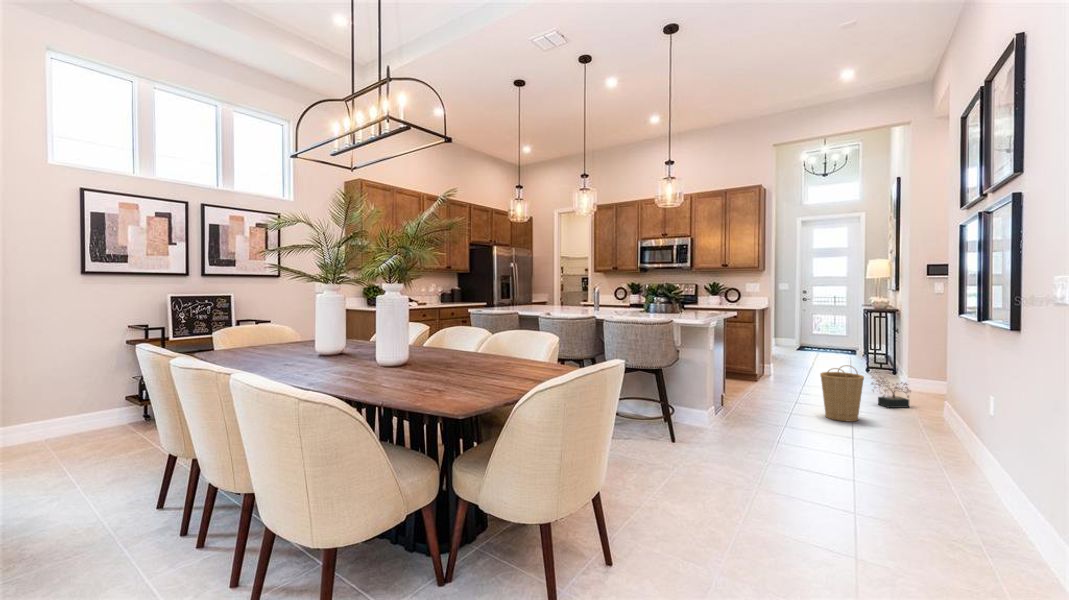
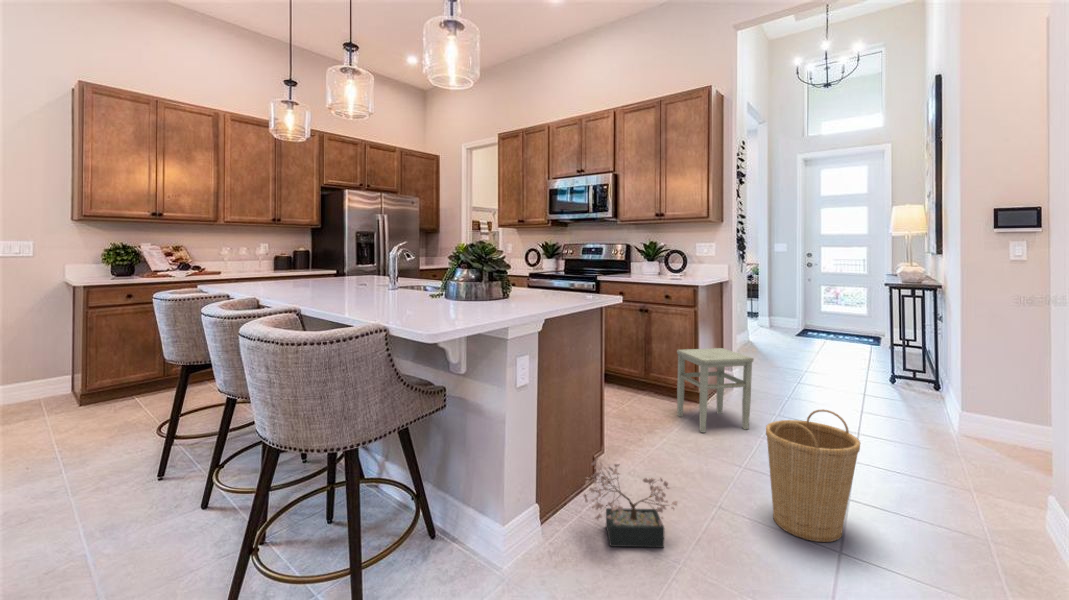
stool: none [750,347,797,394] -> present [677,348,753,432]
decorative plant: present [871,376,911,408] -> present [584,458,677,547]

